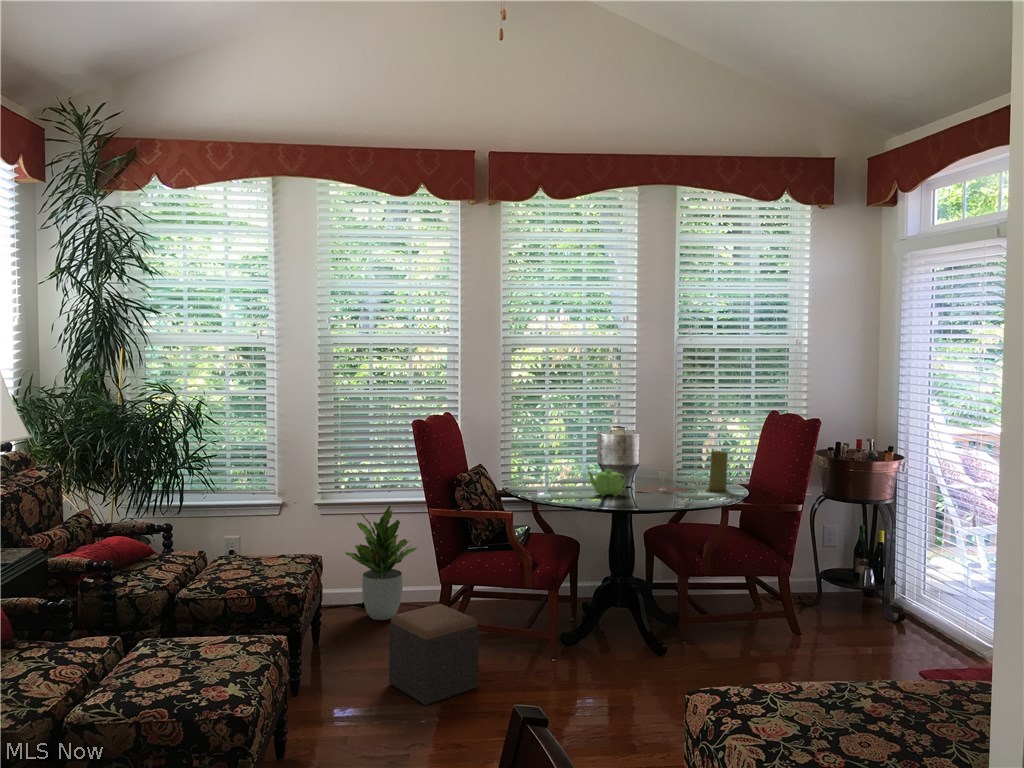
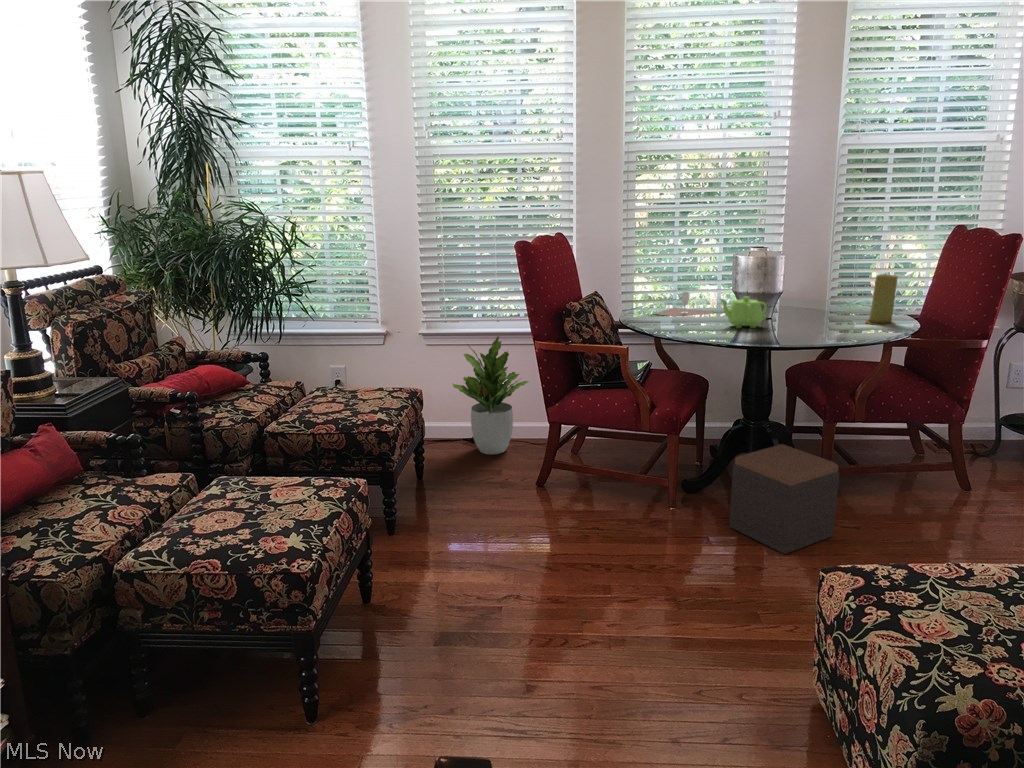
wine glass: present [635,470,689,494] -> present [655,292,715,316]
footstool: present [389,604,478,705] -> present [729,444,839,554]

